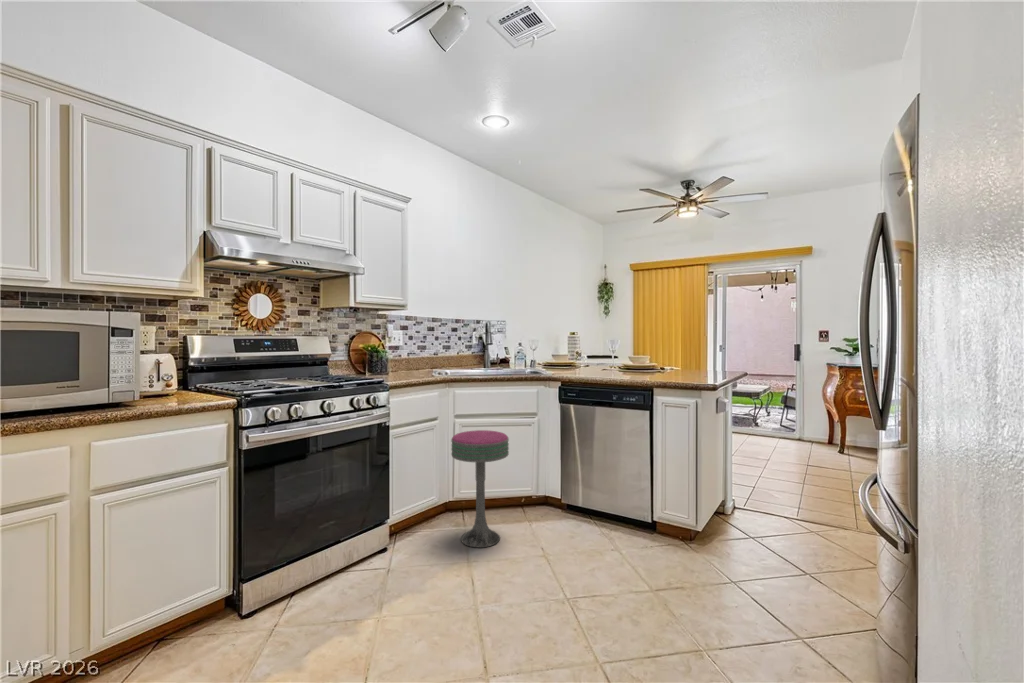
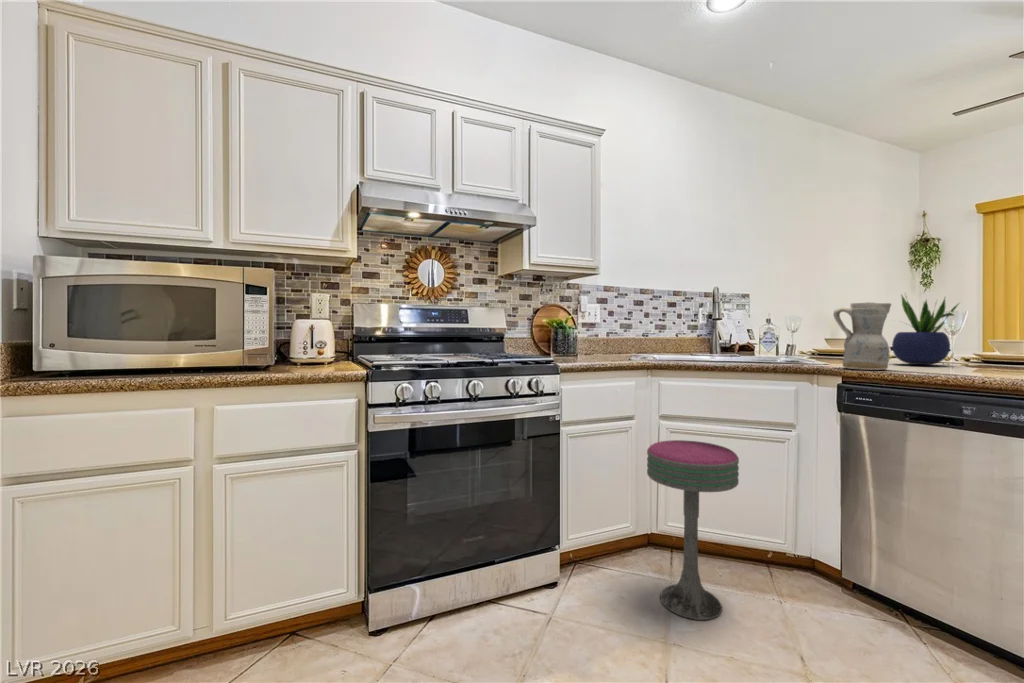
potted plant: none [585,329,616,372] -> present [892,296,958,365]
ceramic pitcher: none [557,337,584,377] -> present [834,302,891,370]

